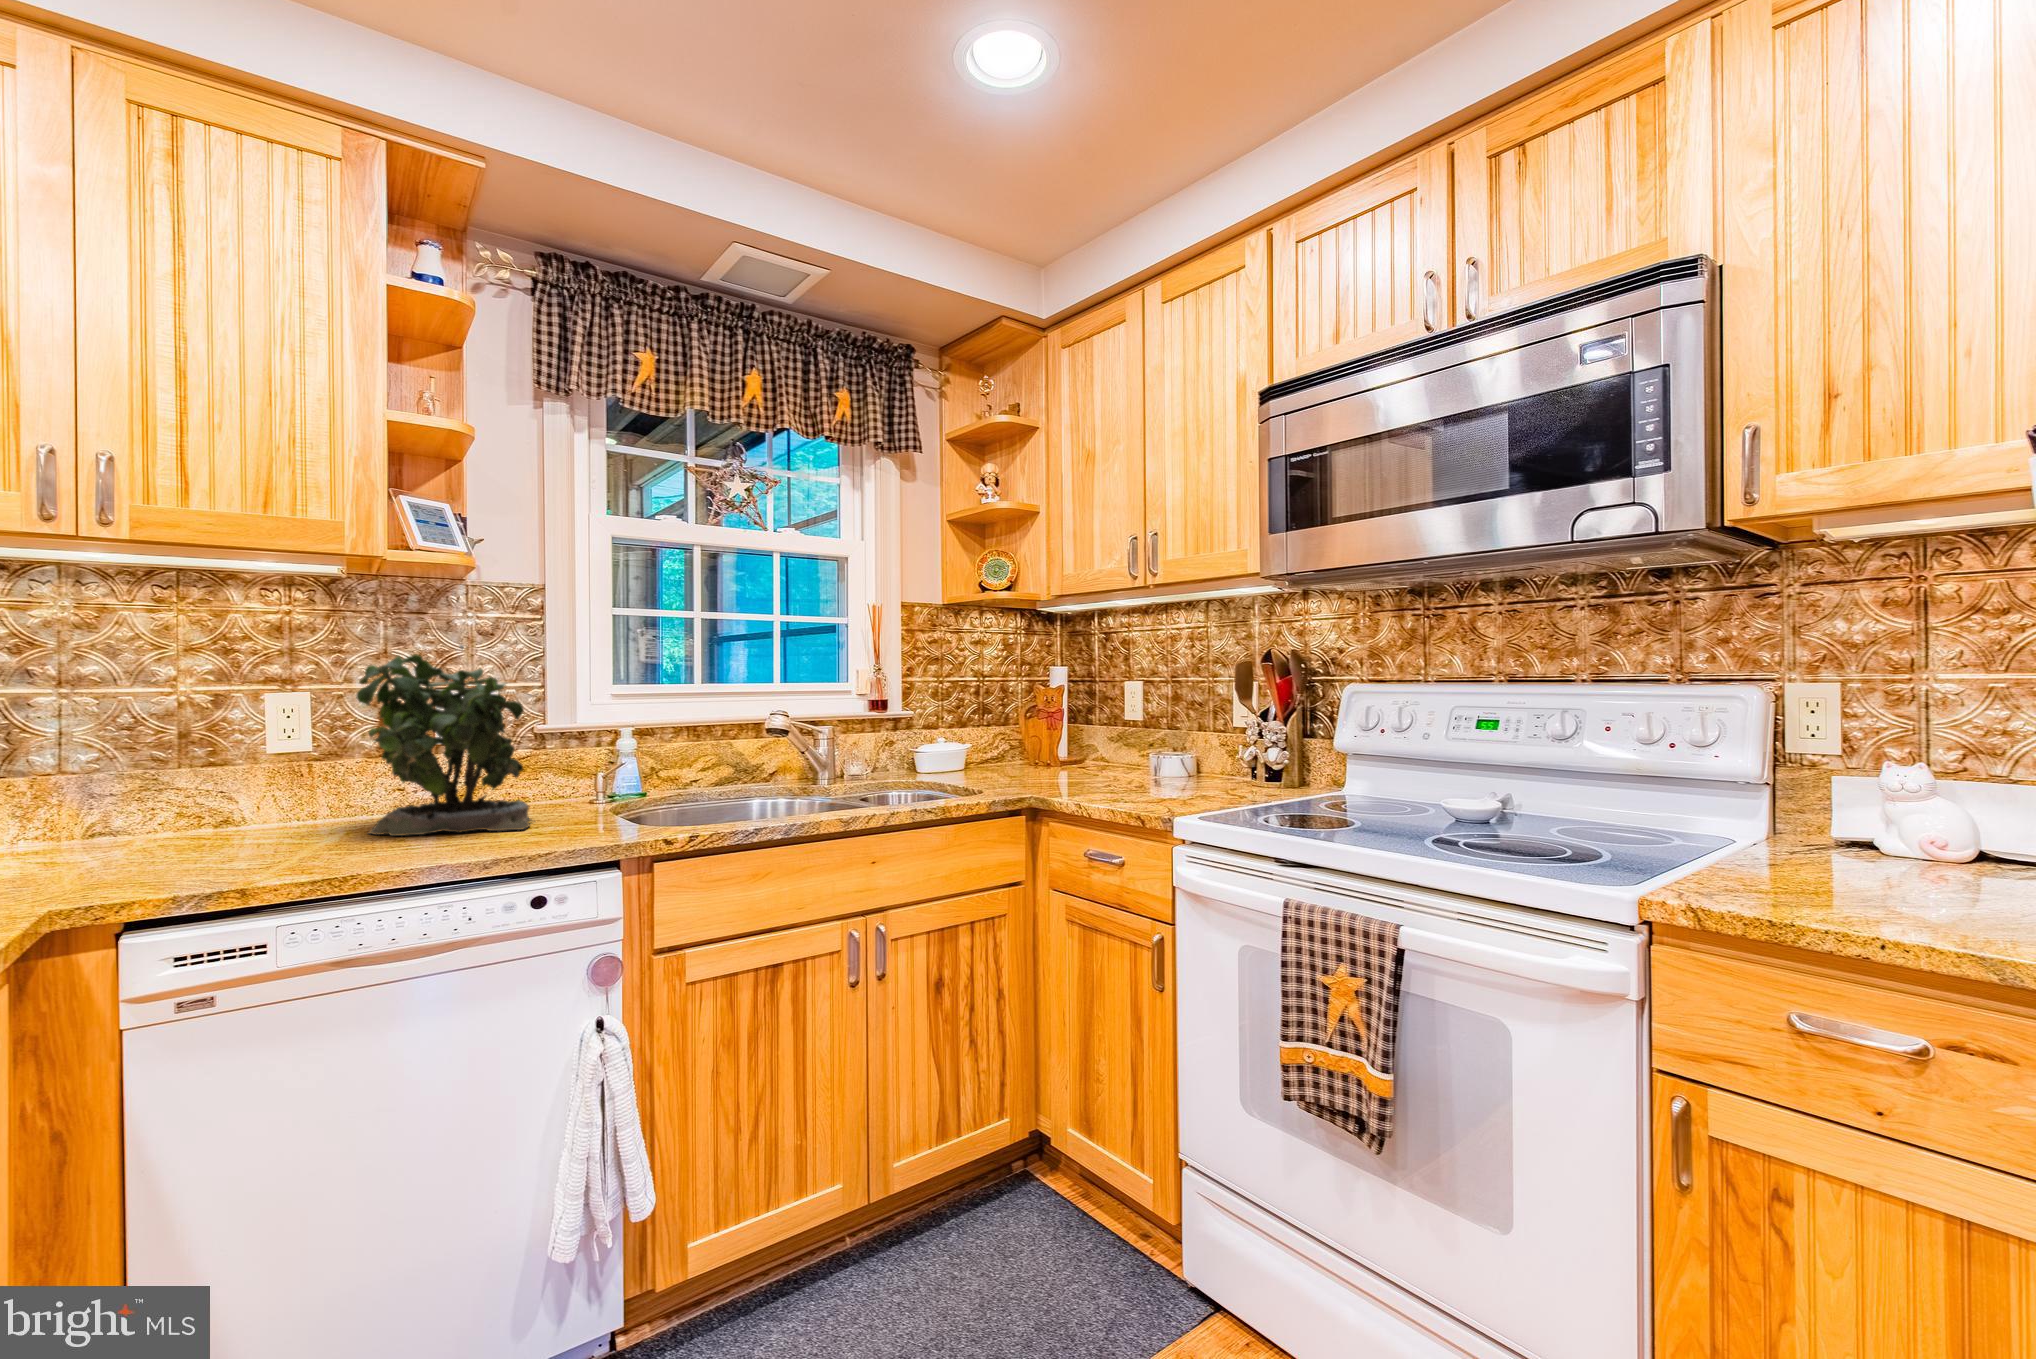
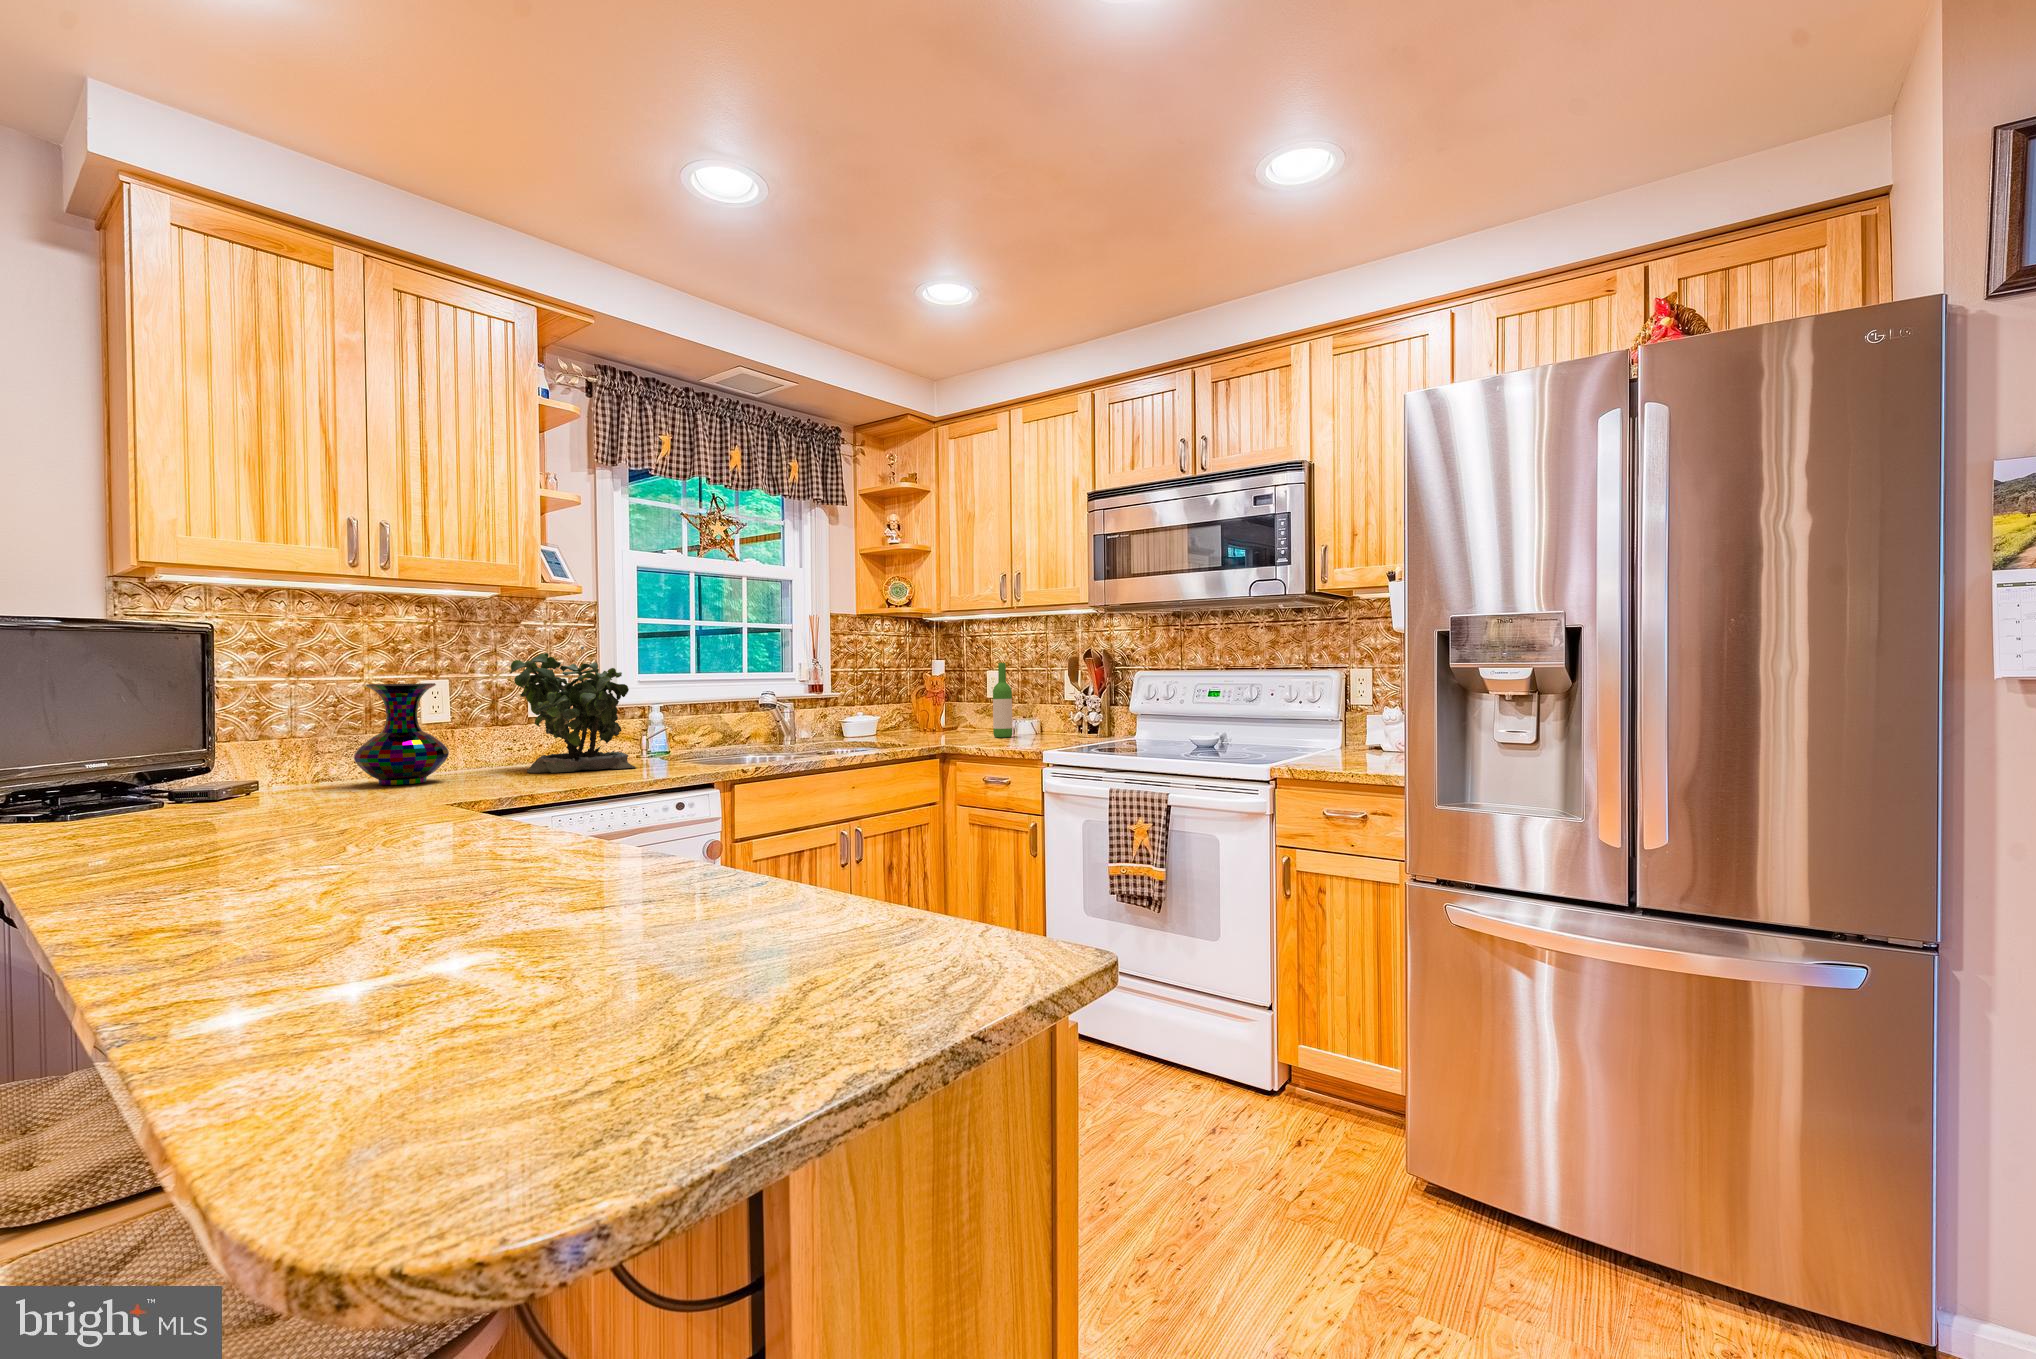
wine bottle: none [1125,670,1154,781] -> present [993,663,1013,738]
vase: none [64,699,229,856] -> present [353,683,449,785]

